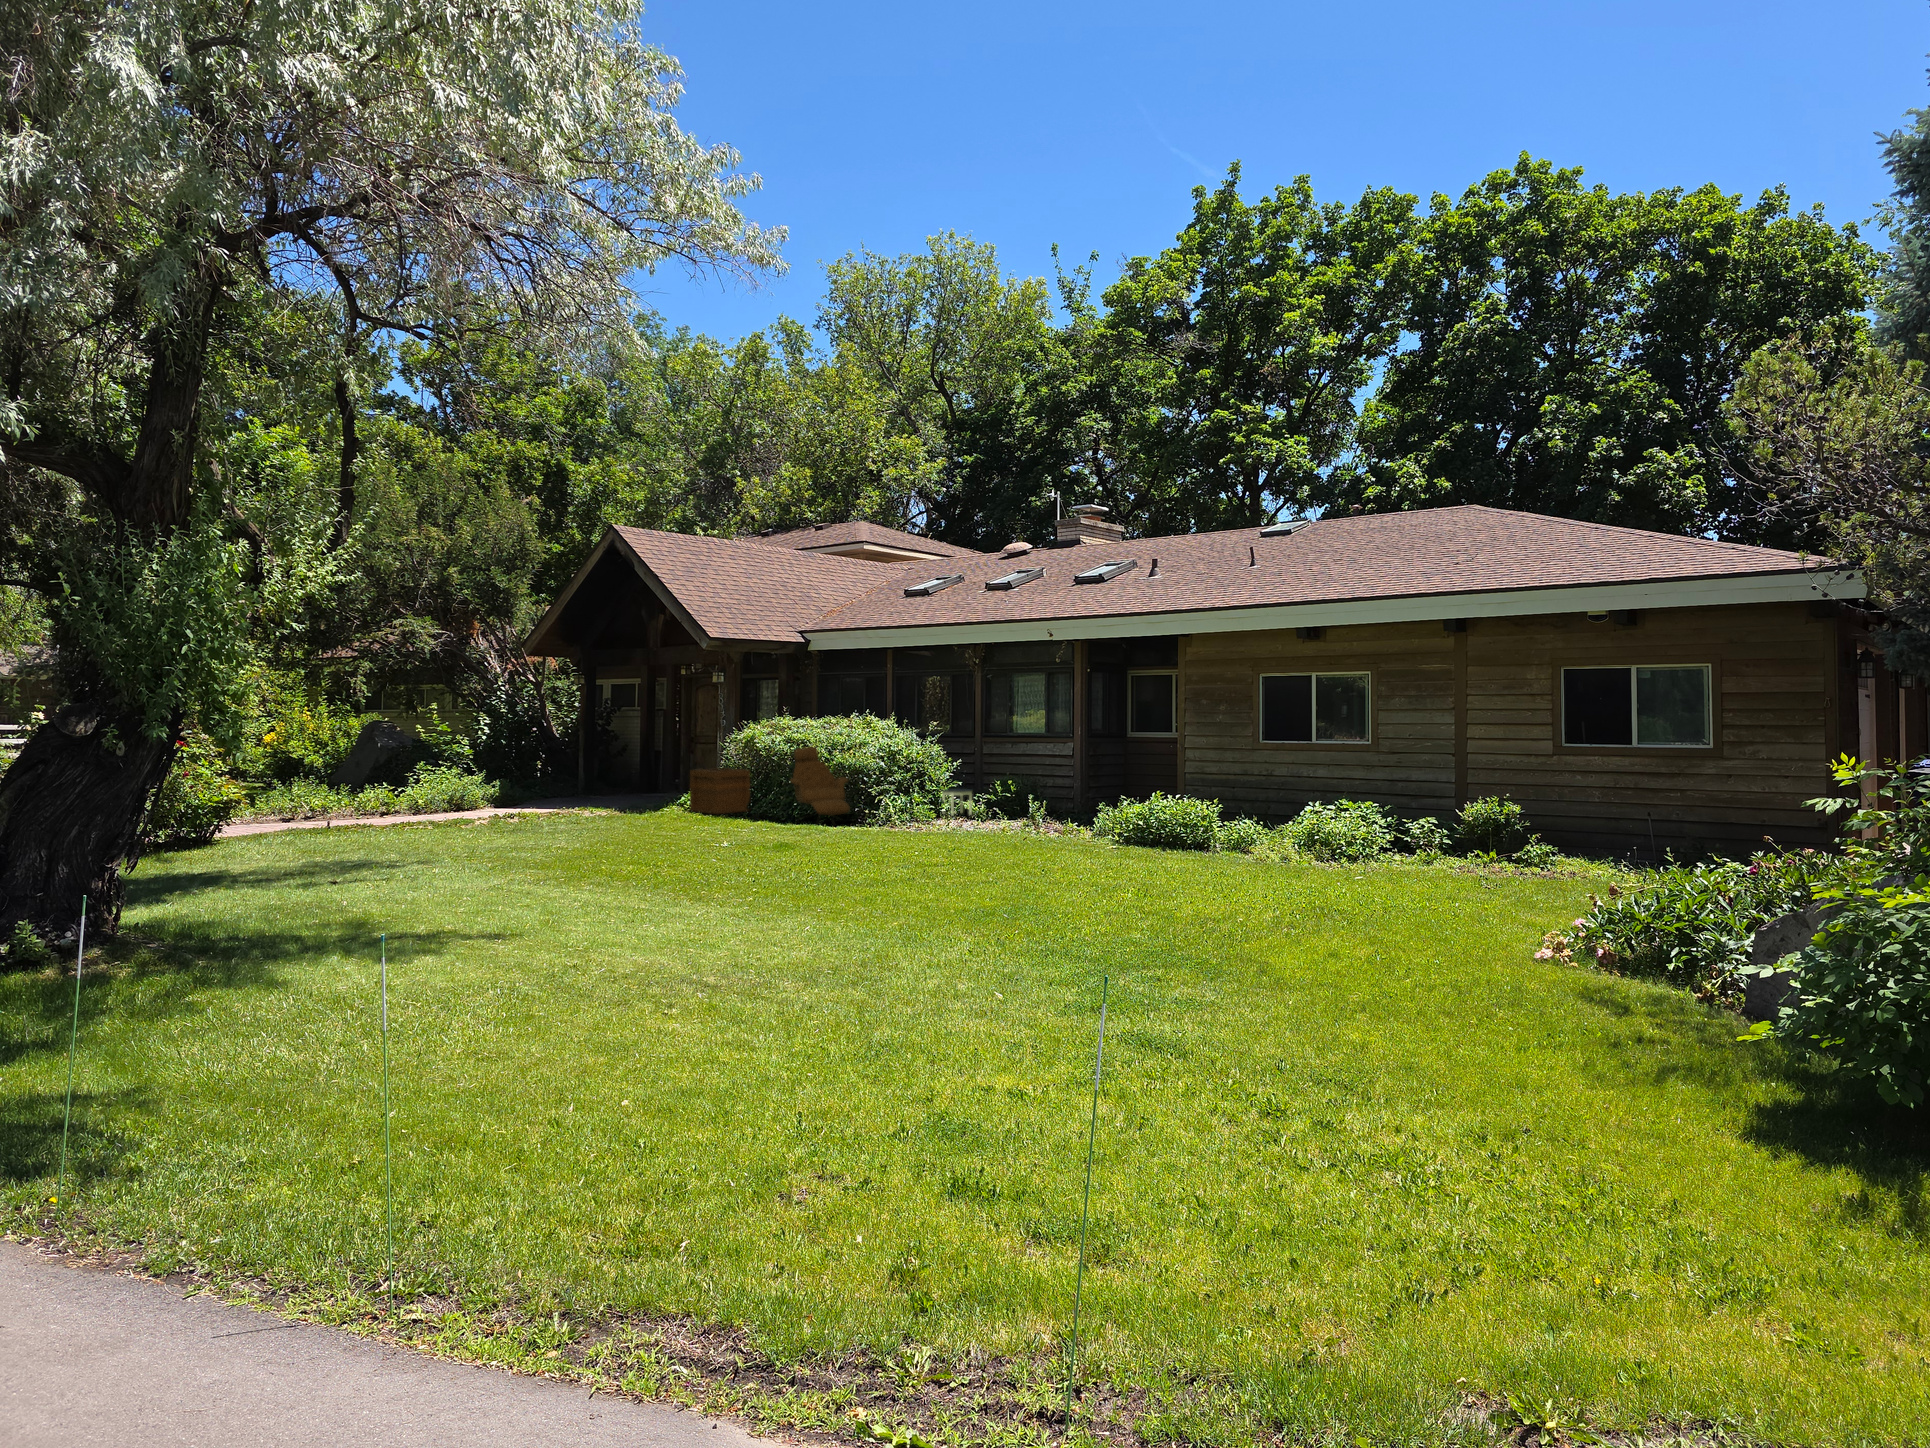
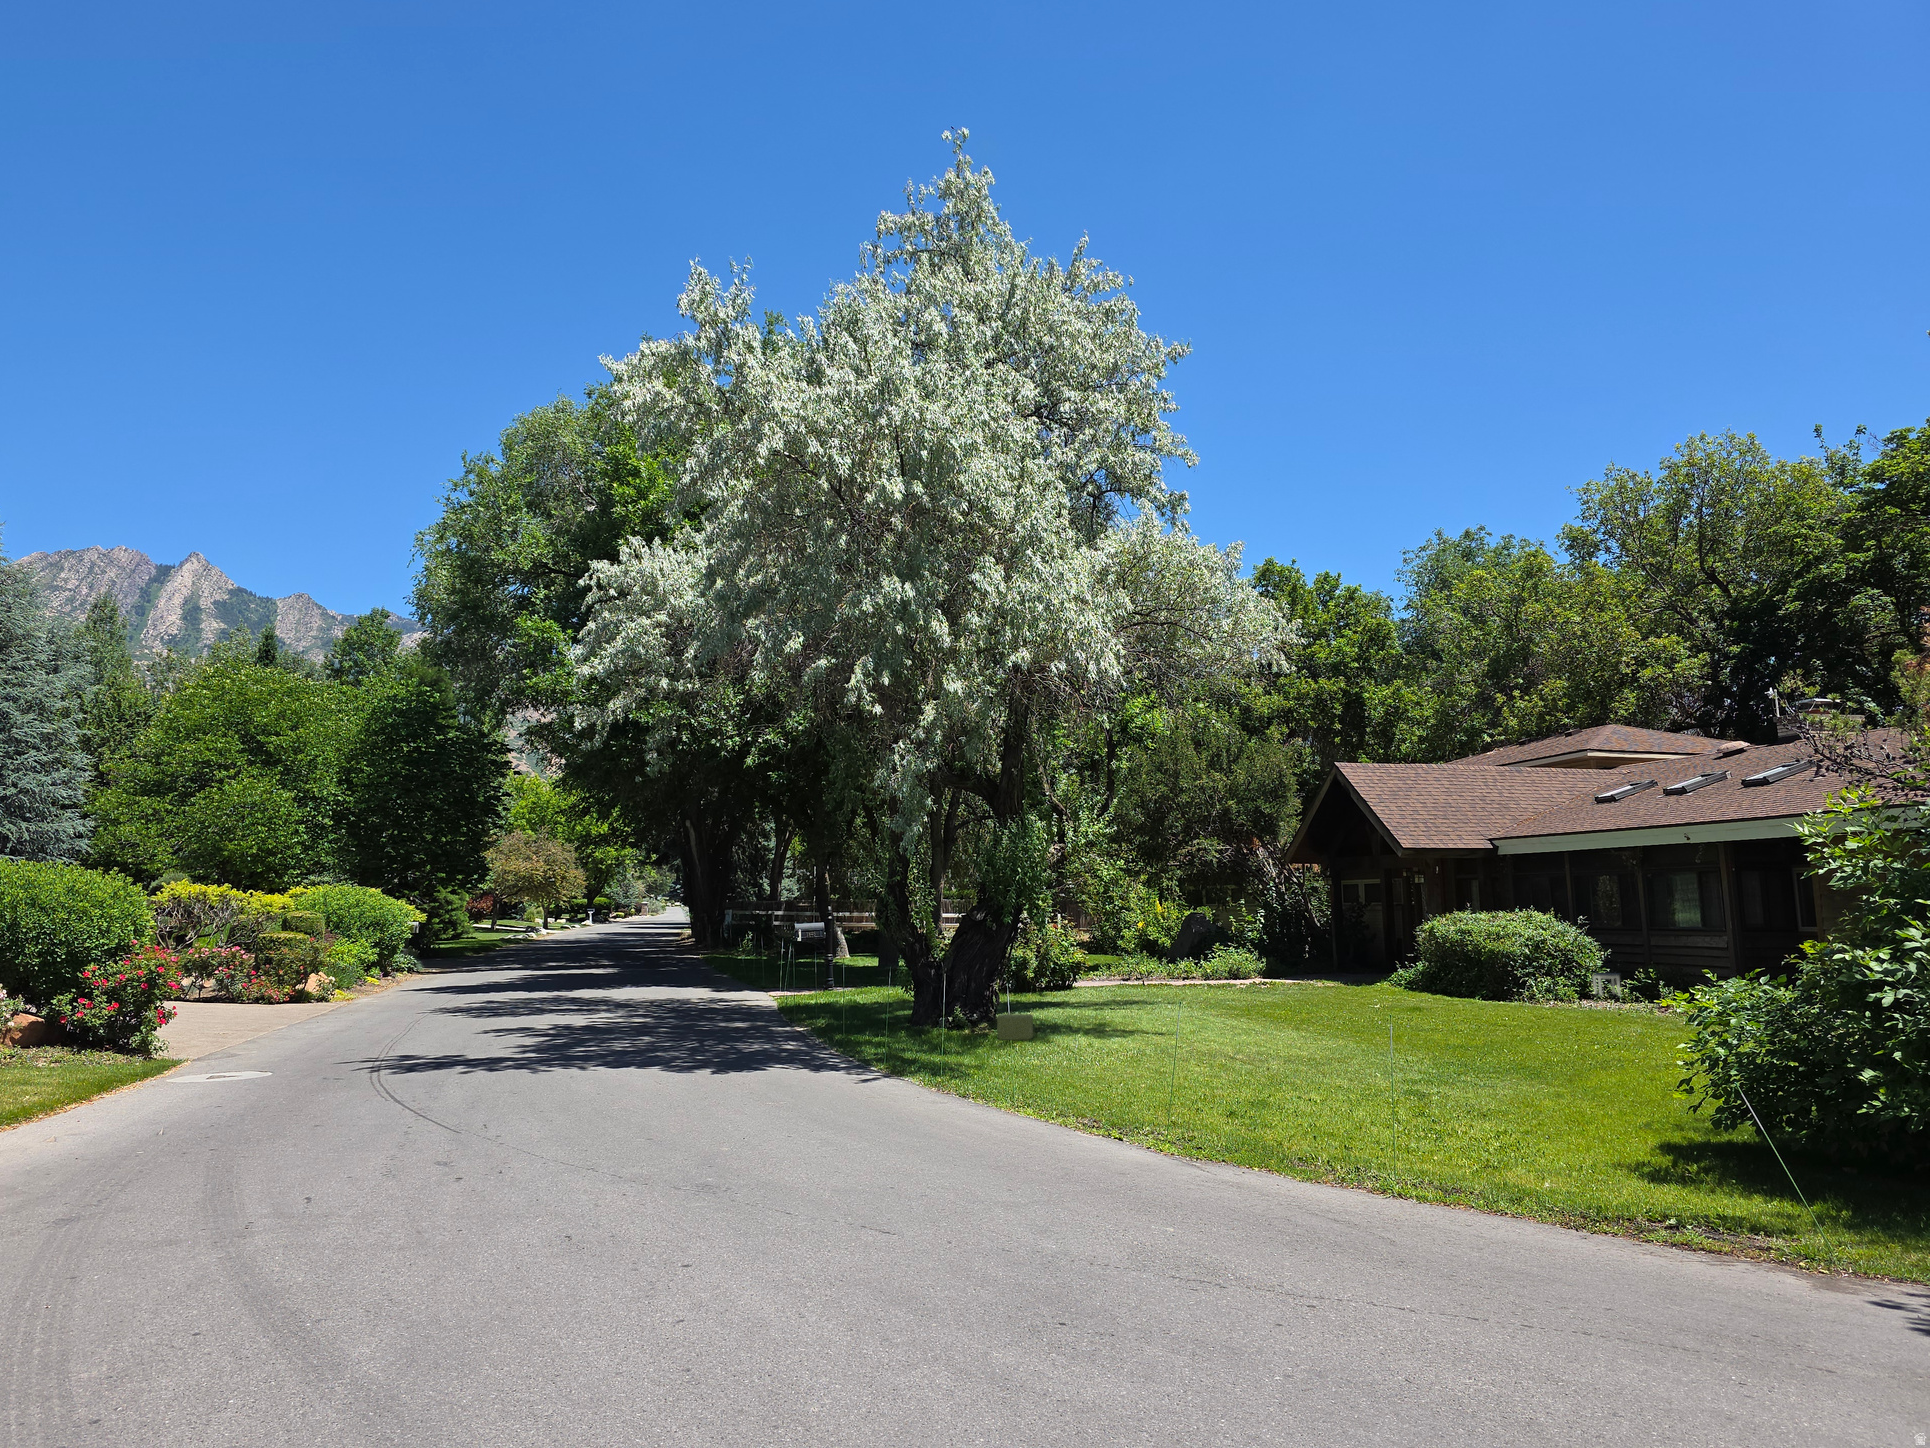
lounge chair: present [790,747,850,824] -> none [1452,936,1502,998]
wooden crate: present [690,768,750,814] -> none [1384,951,1434,987]
storage box: none [114,899,195,954] -> present [997,1013,1033,1040]

